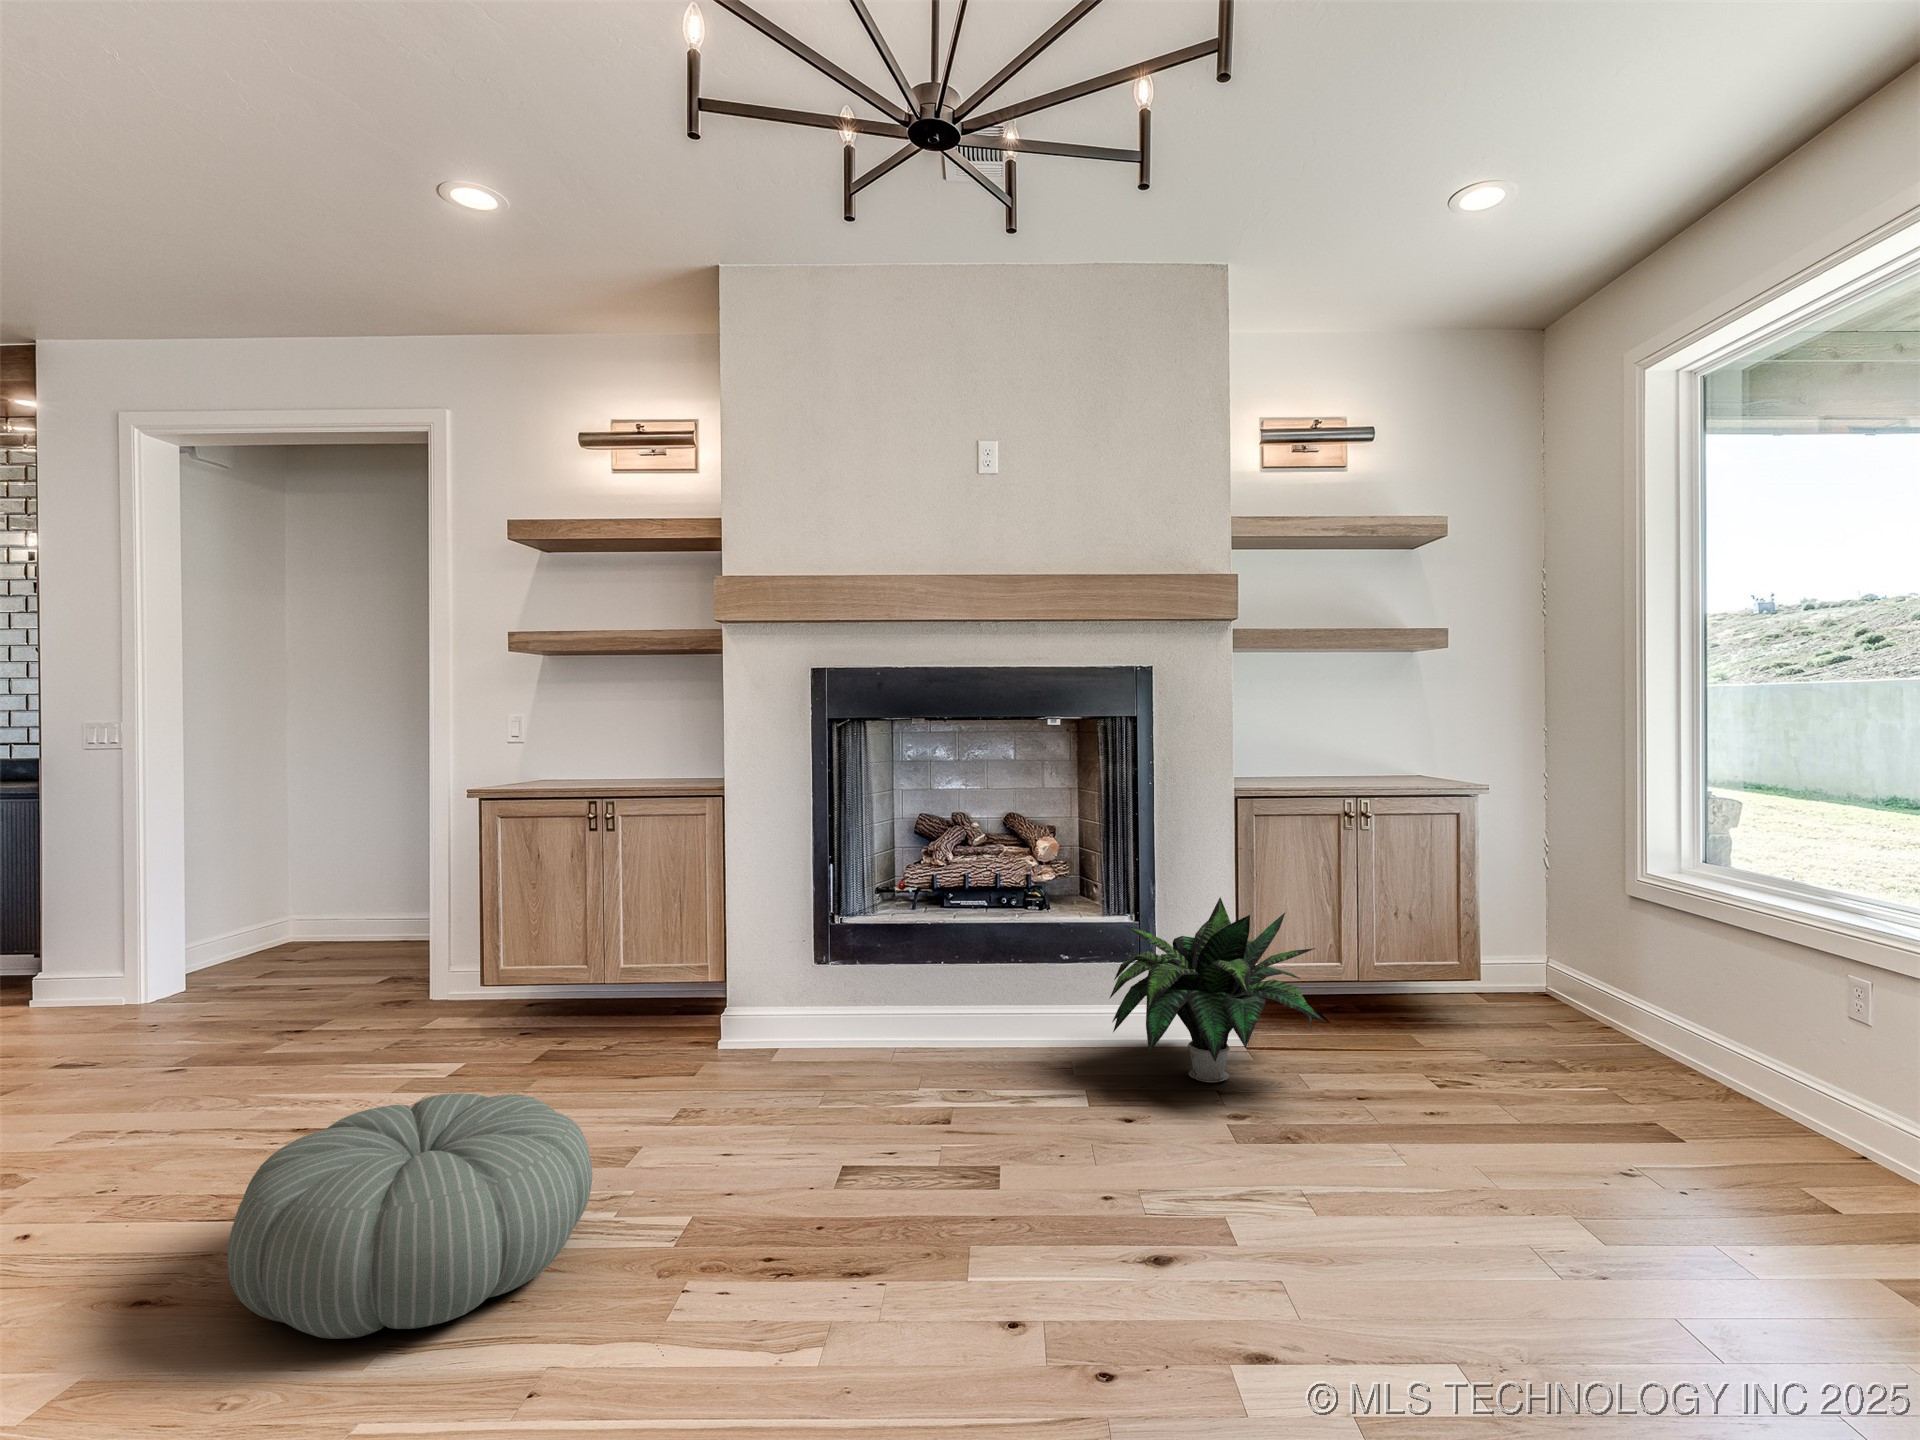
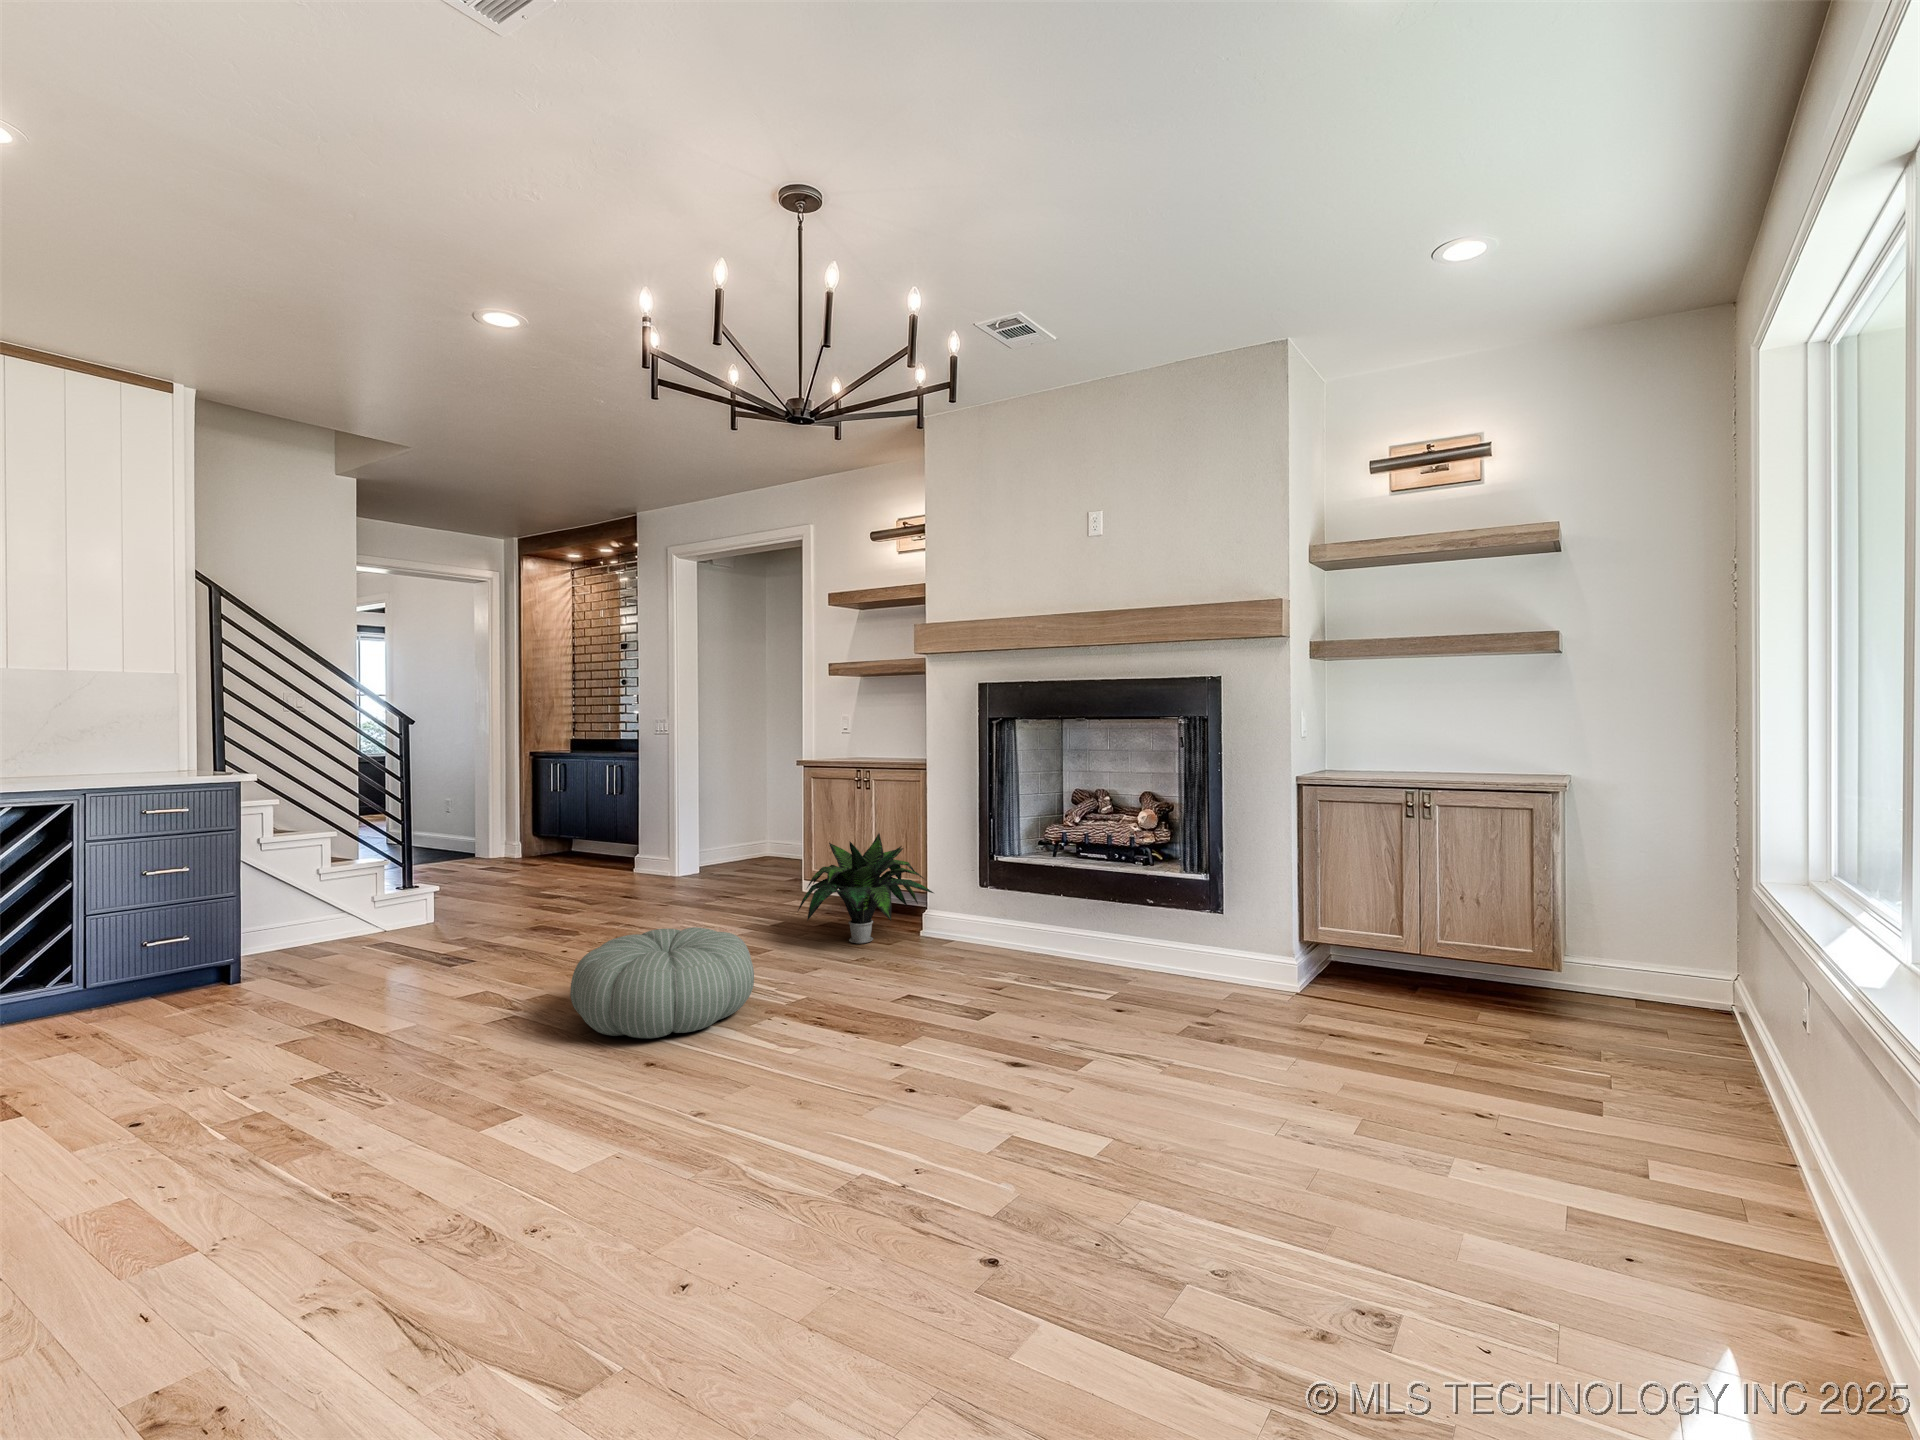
potted plant: present [1110,897,1326,1083] -> present [798,834,933,944]

